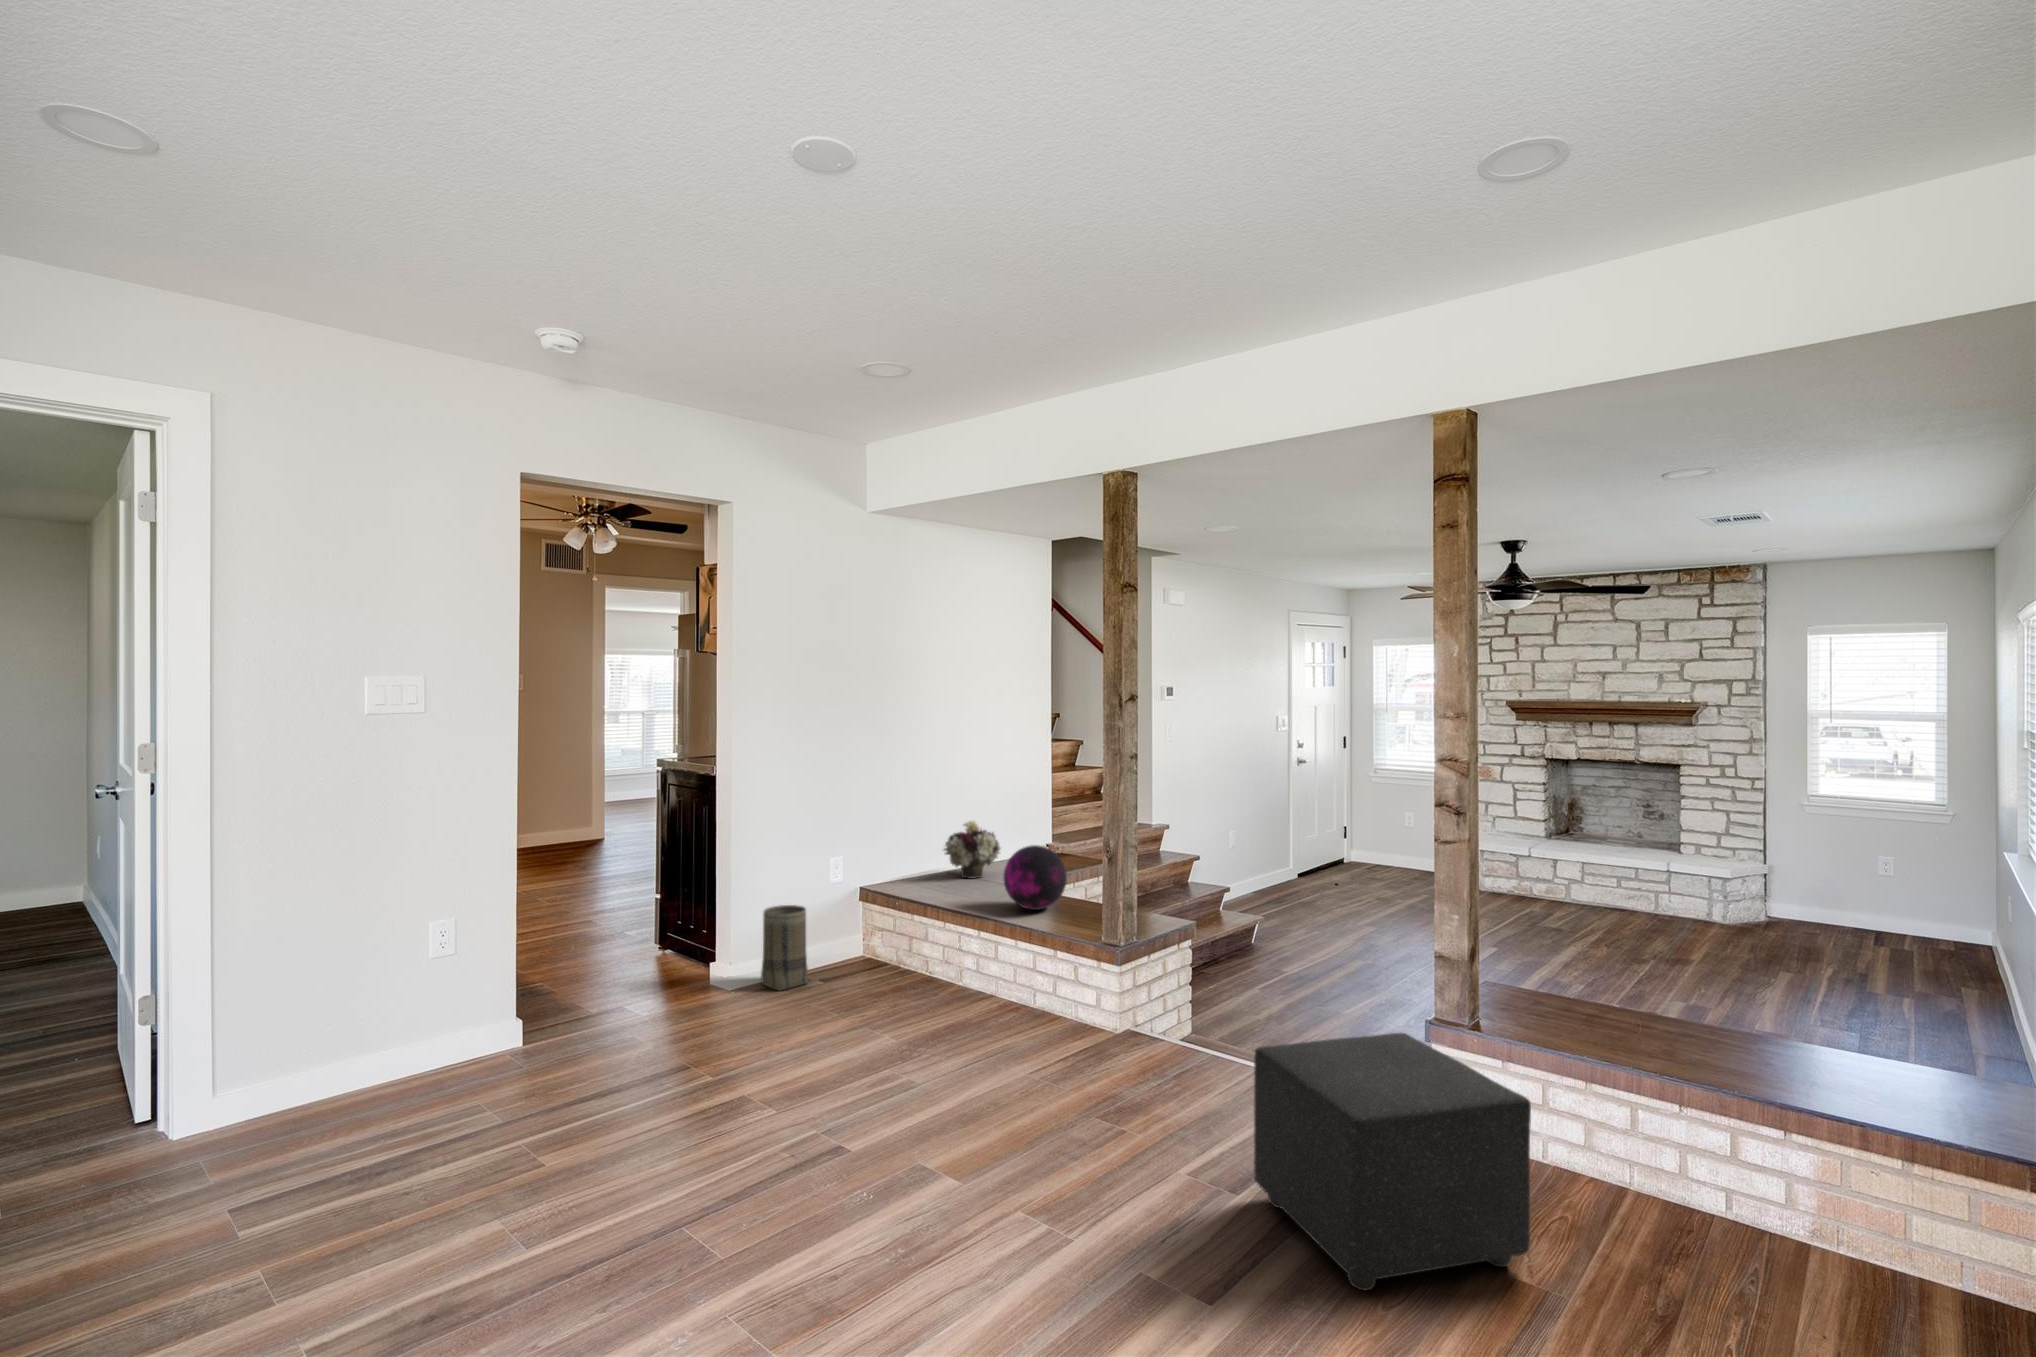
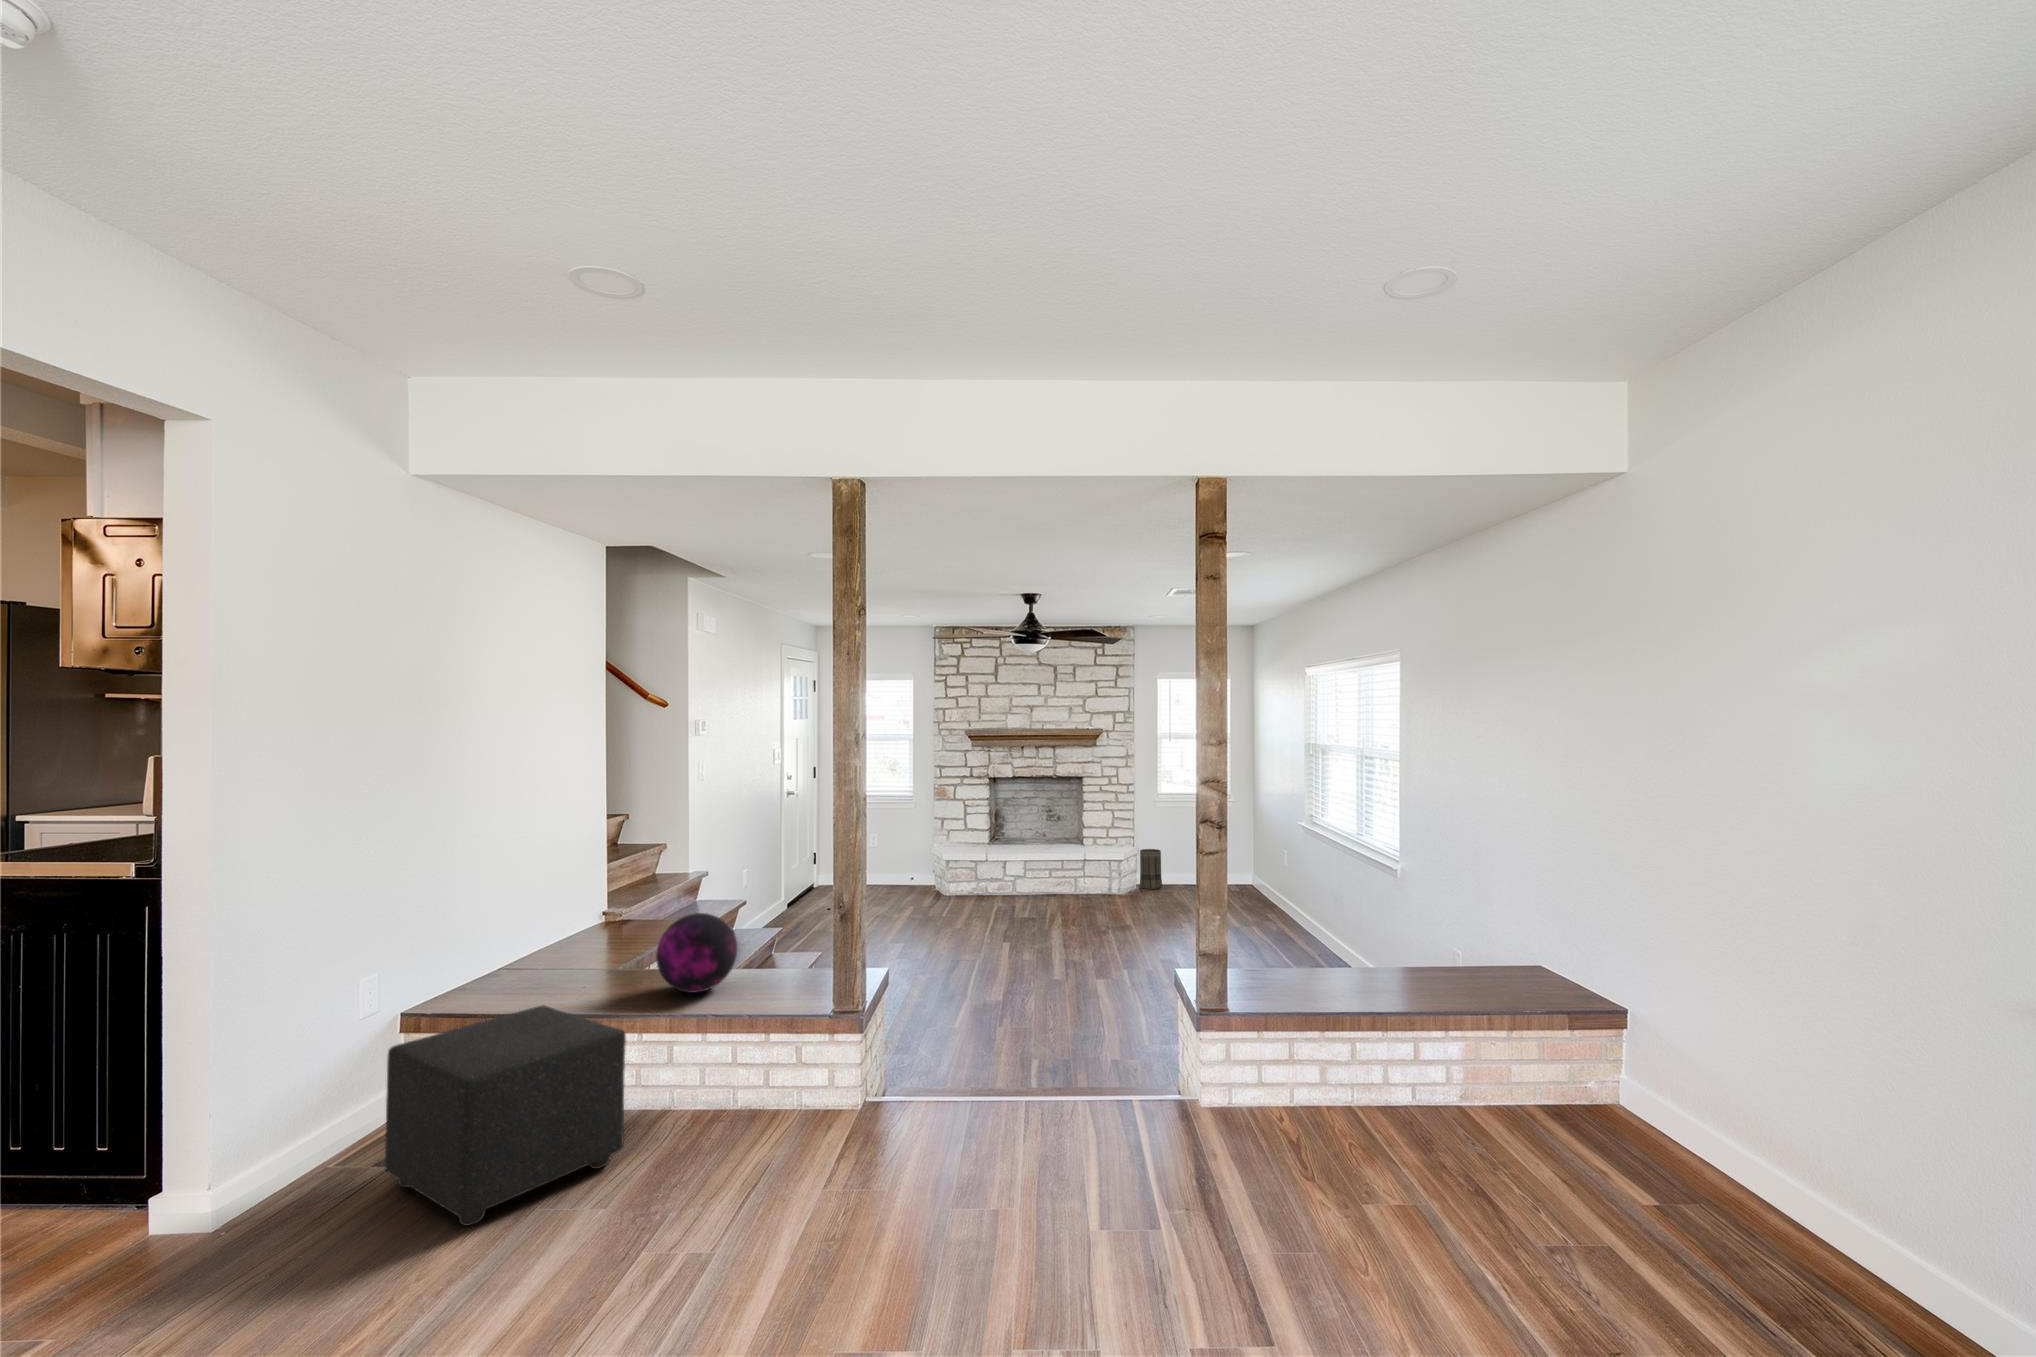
flower arrangement: present [944,820,1001,878] -> none [515,893,591,970]
basket: present [761,905,808,991] -> present [1140,849,1162,889]
ottoman: present [1254,1033,1531,1290] -> present [385,1005,626,1226]

